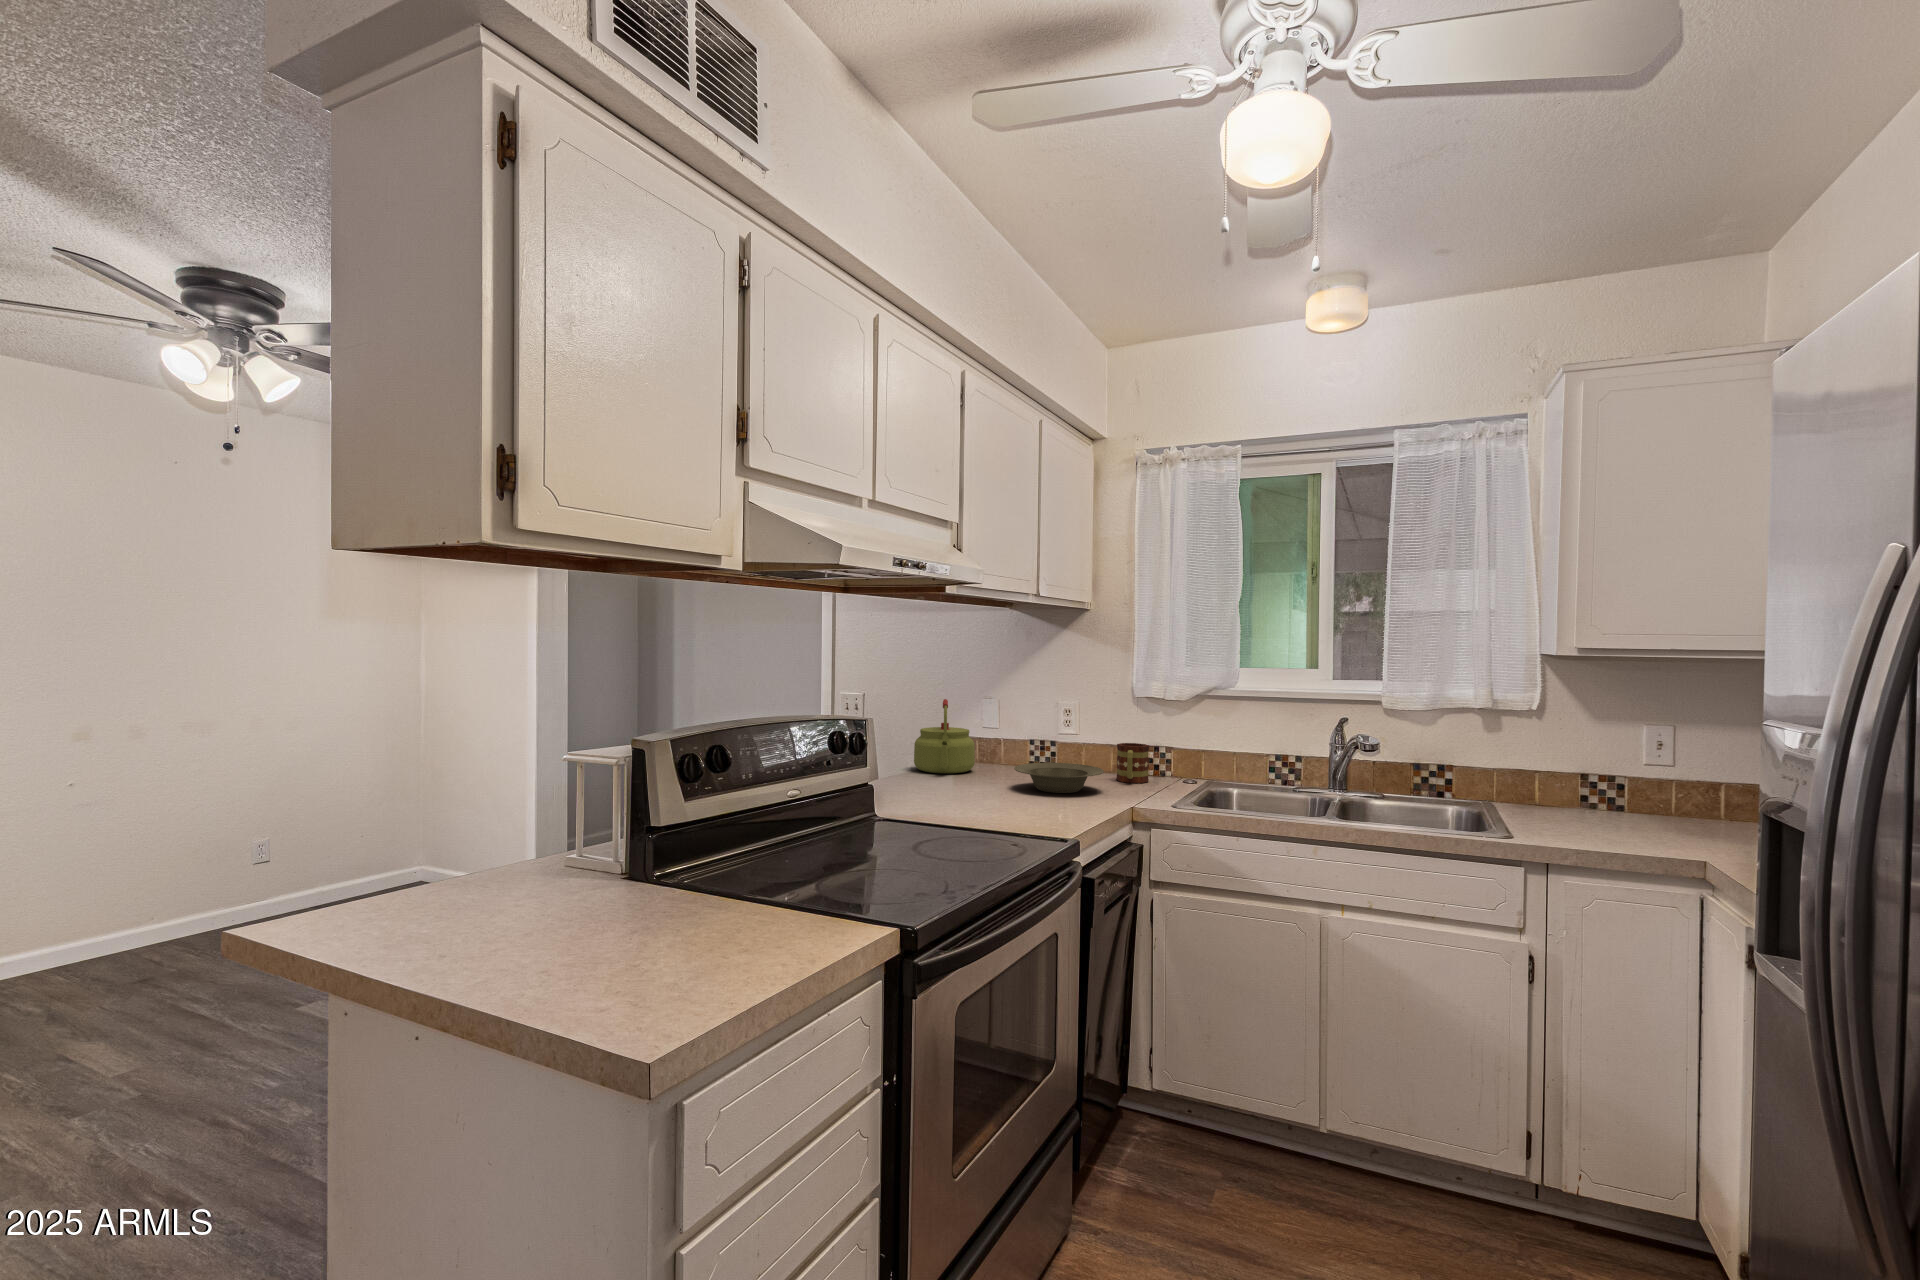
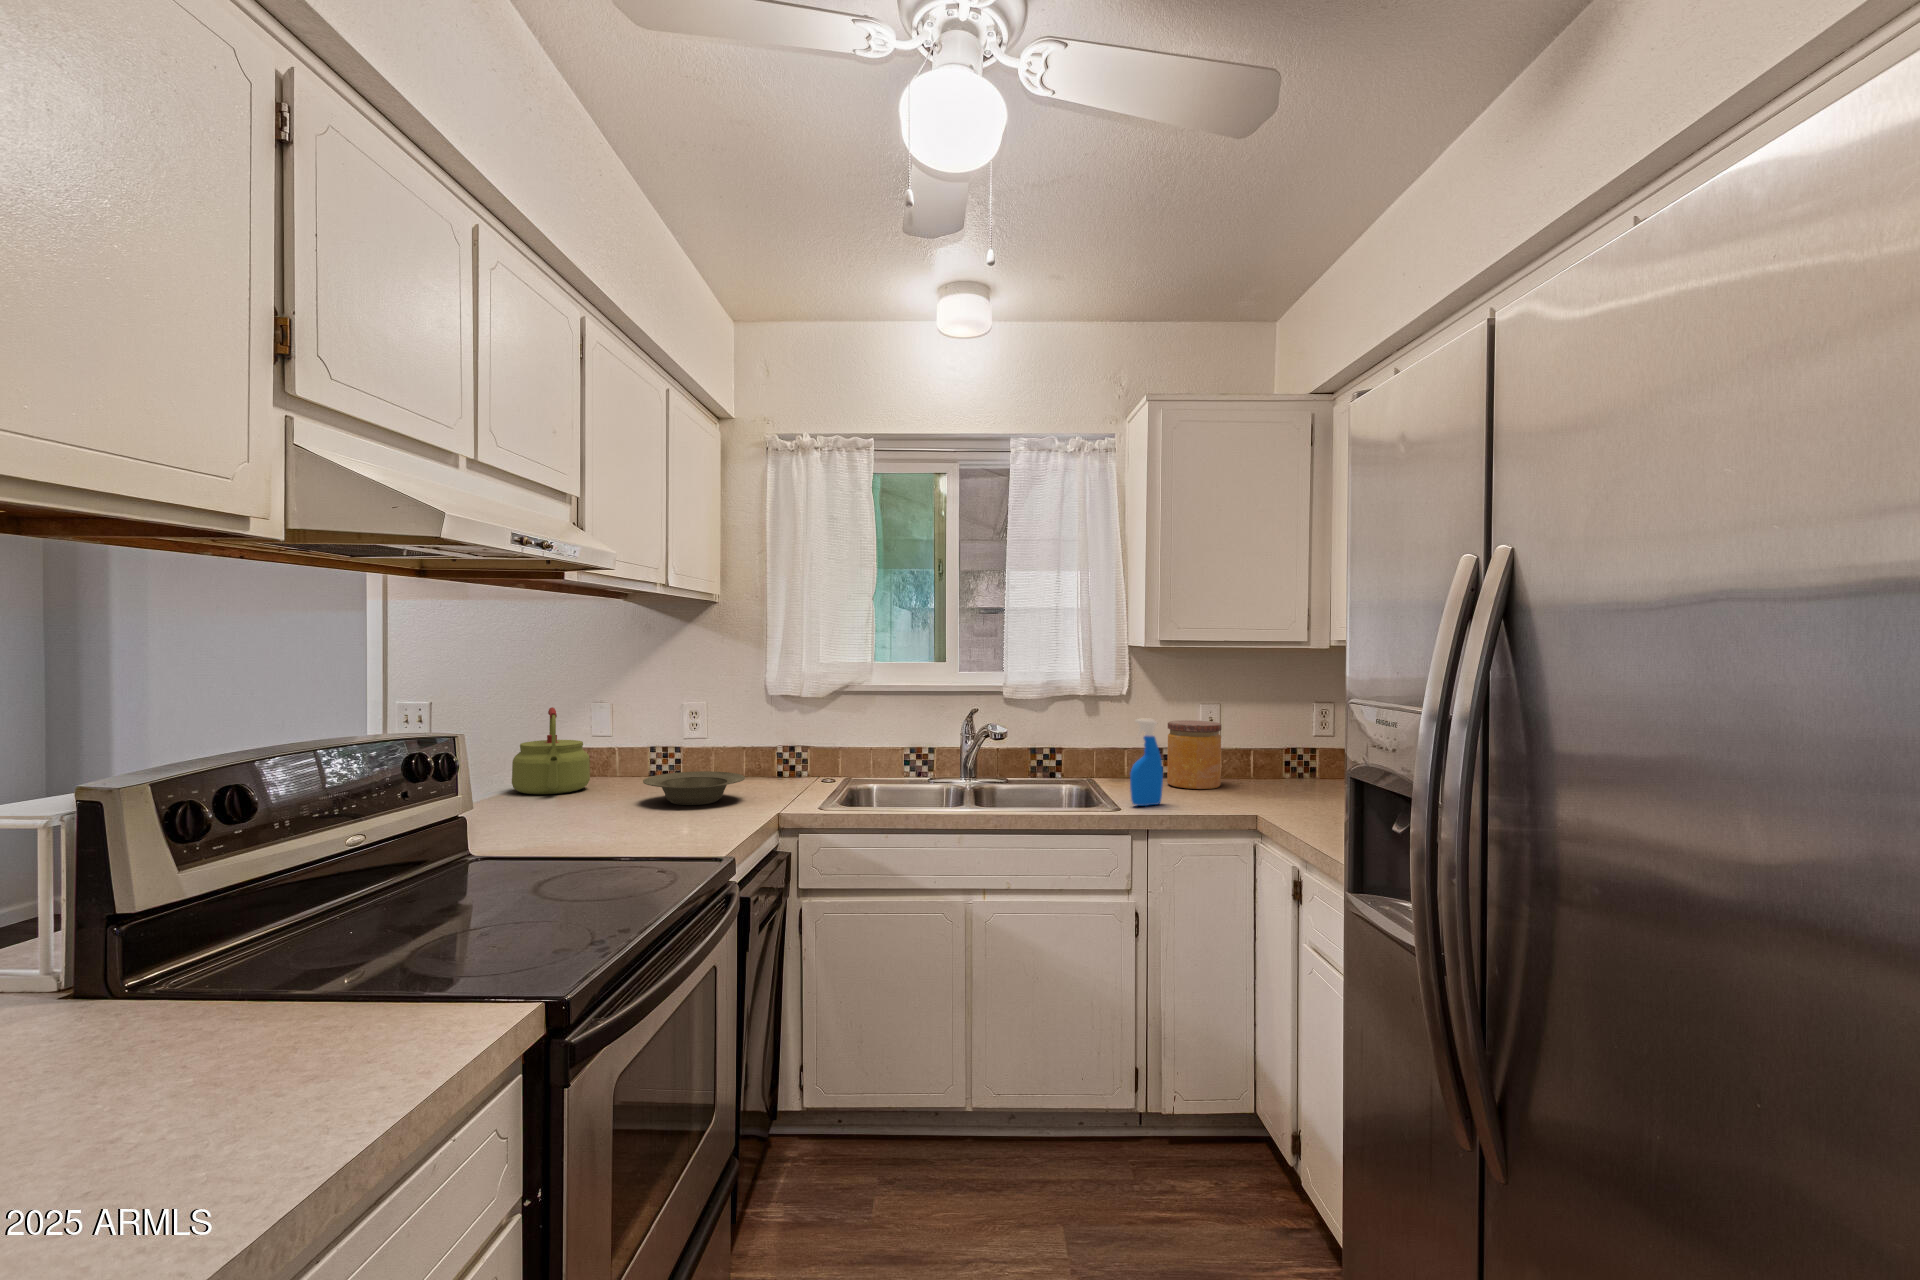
spray bottle: none [1529,737,1575,838] -> present [1130,719,1163,806]
mug: present [1116,743,1149,783] -> none [753,745,788,787]
jar: none [1594,743,1674,827] -> present [1167,720,1221,789]

